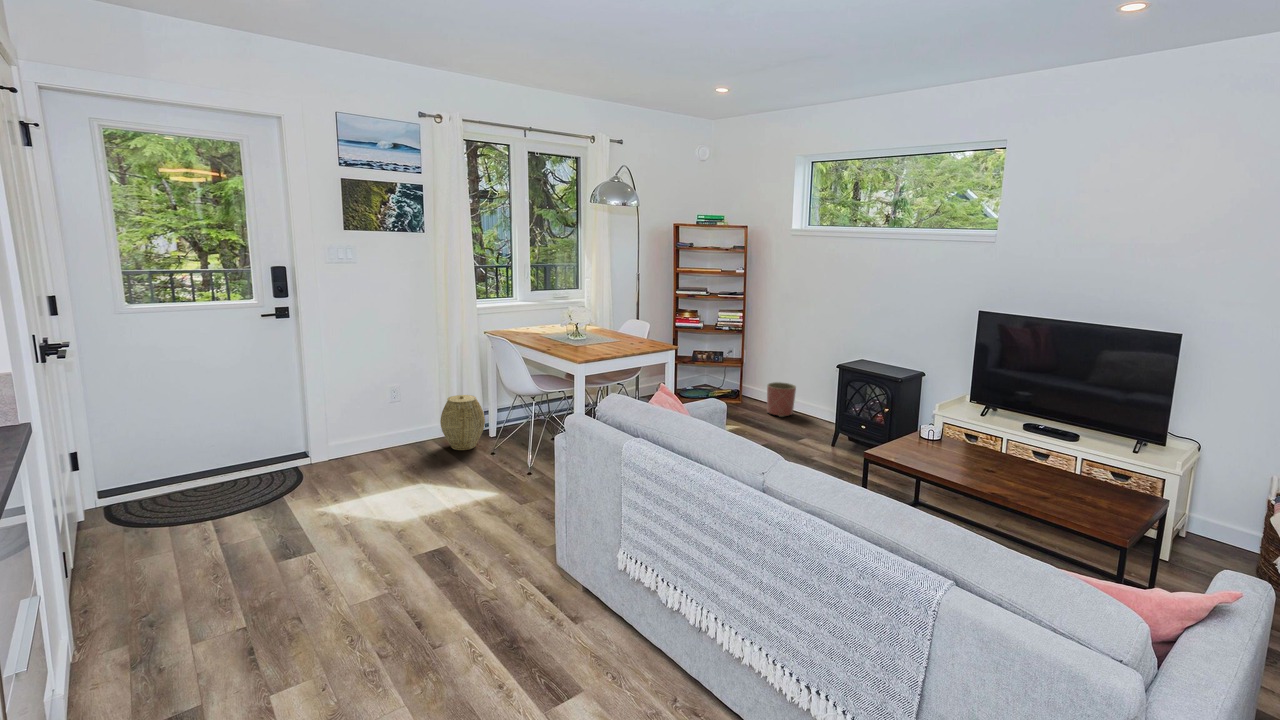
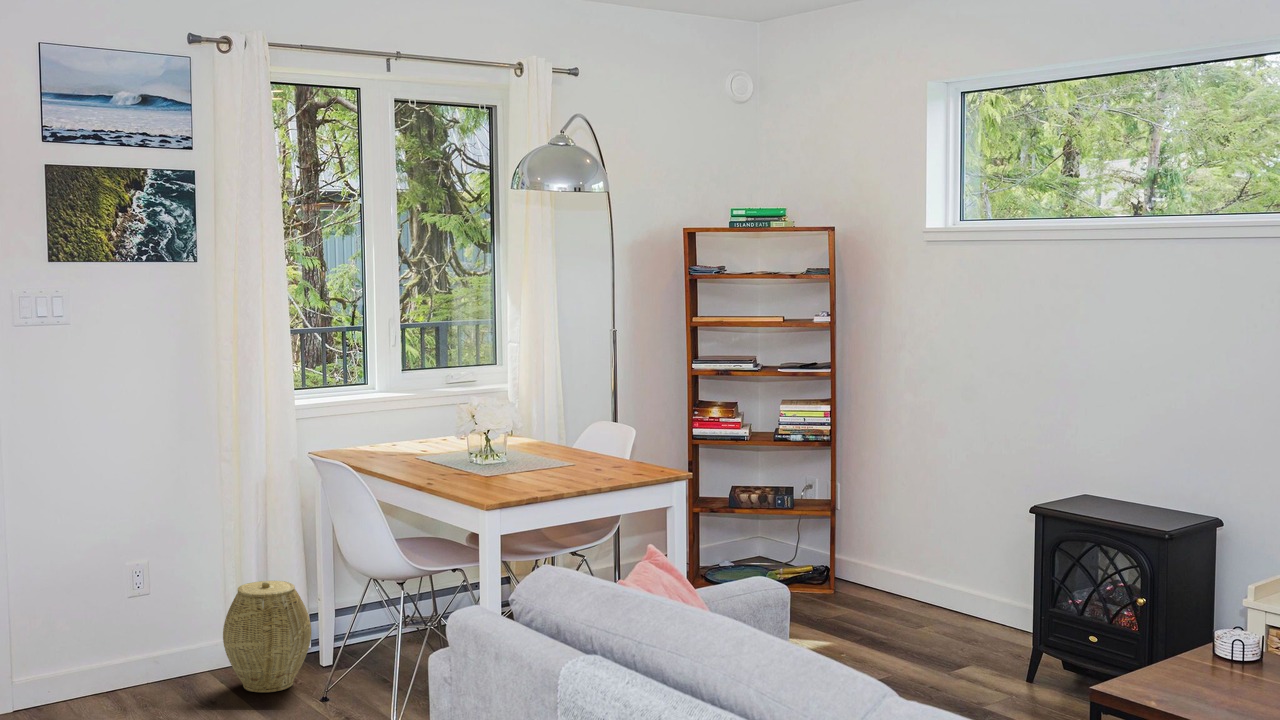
planter: present [767,382,796,417] -> none [882,547,940,618]

